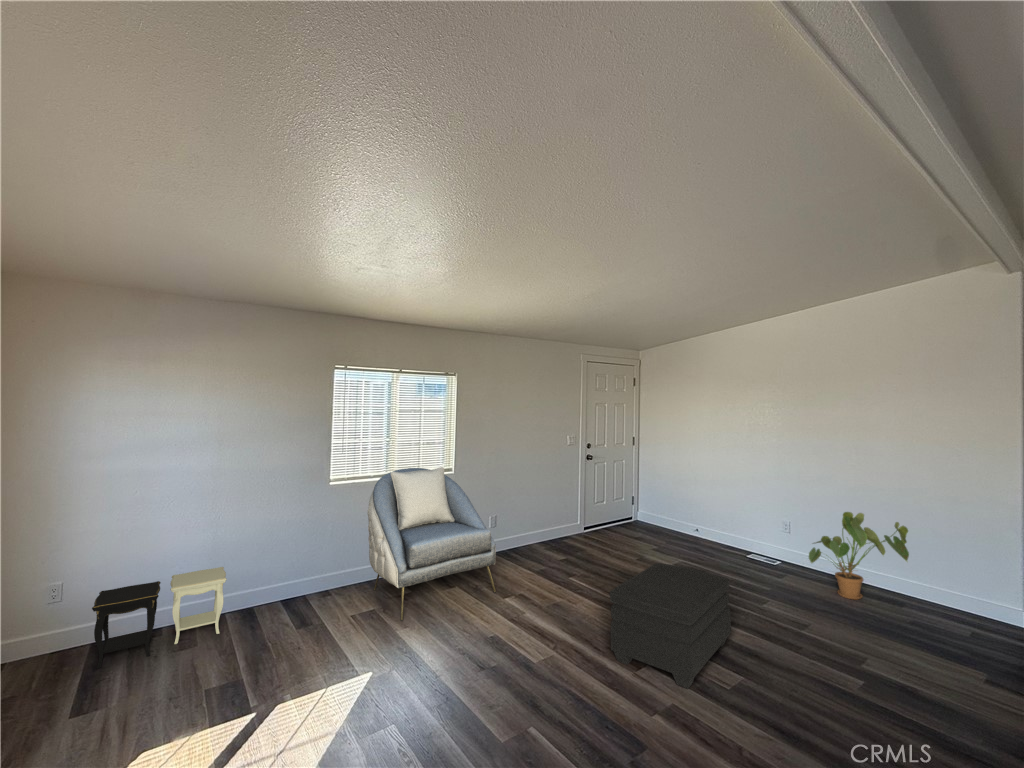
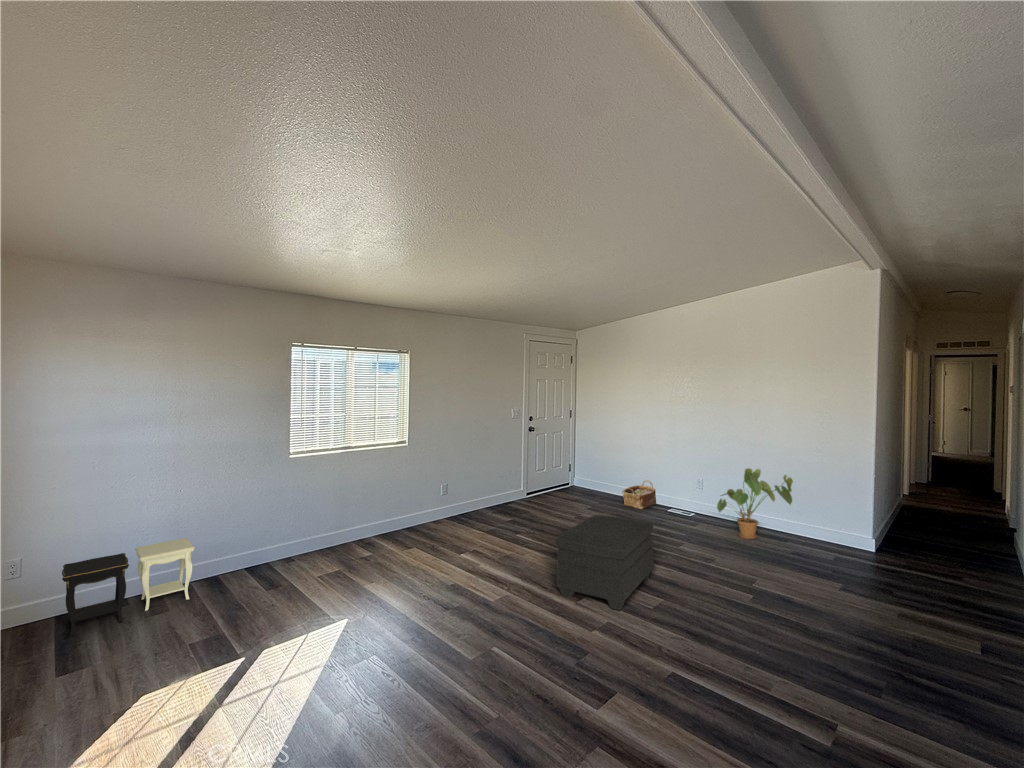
armchair: present [368,467,496,621] -> none [328,439,452,578]
woven basket: none [692,519,733,552] -> present [622,481,656,509]

